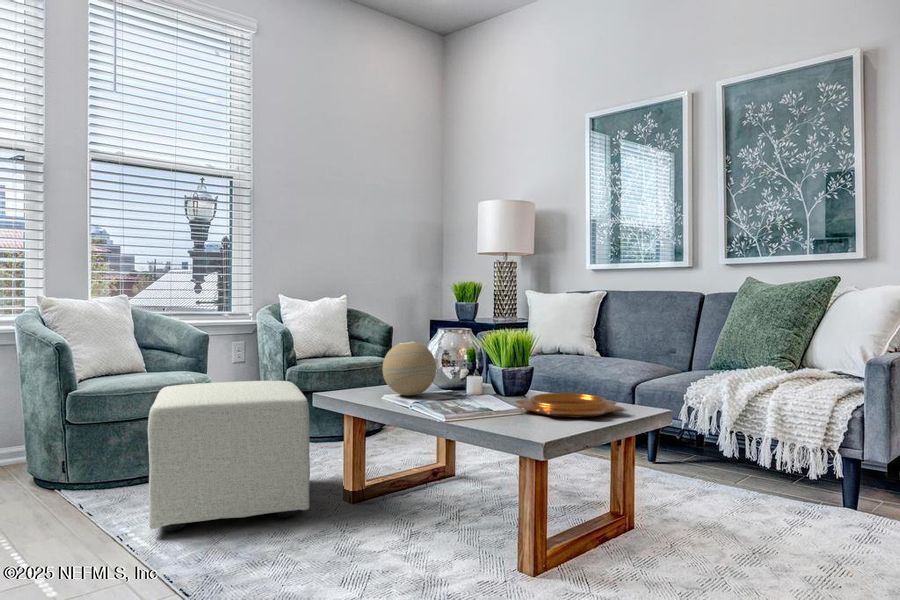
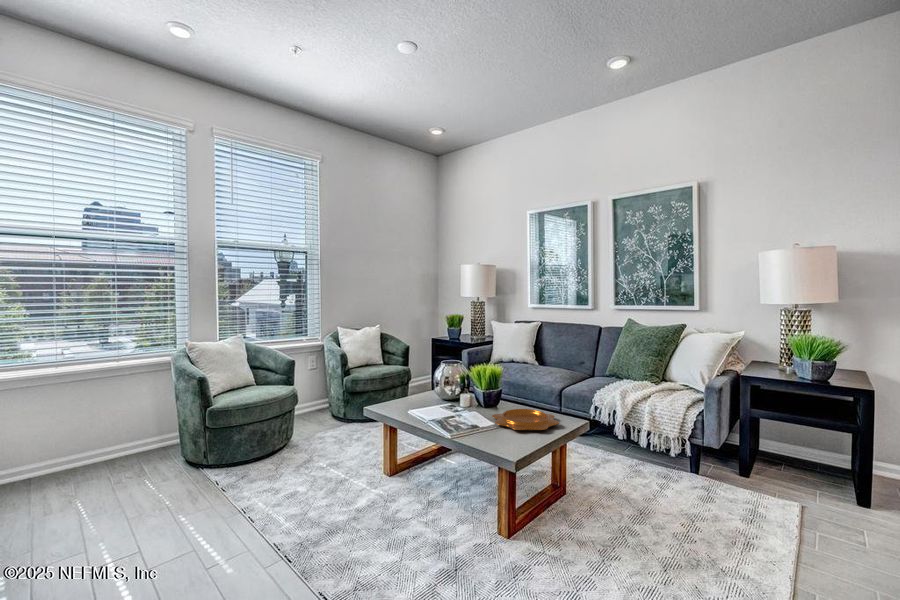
decorative orb: present [382,342,436,396] -> none [408,375,442,410]
ottoman: present [148,381,310,531] -> none [263,396,364,504]

